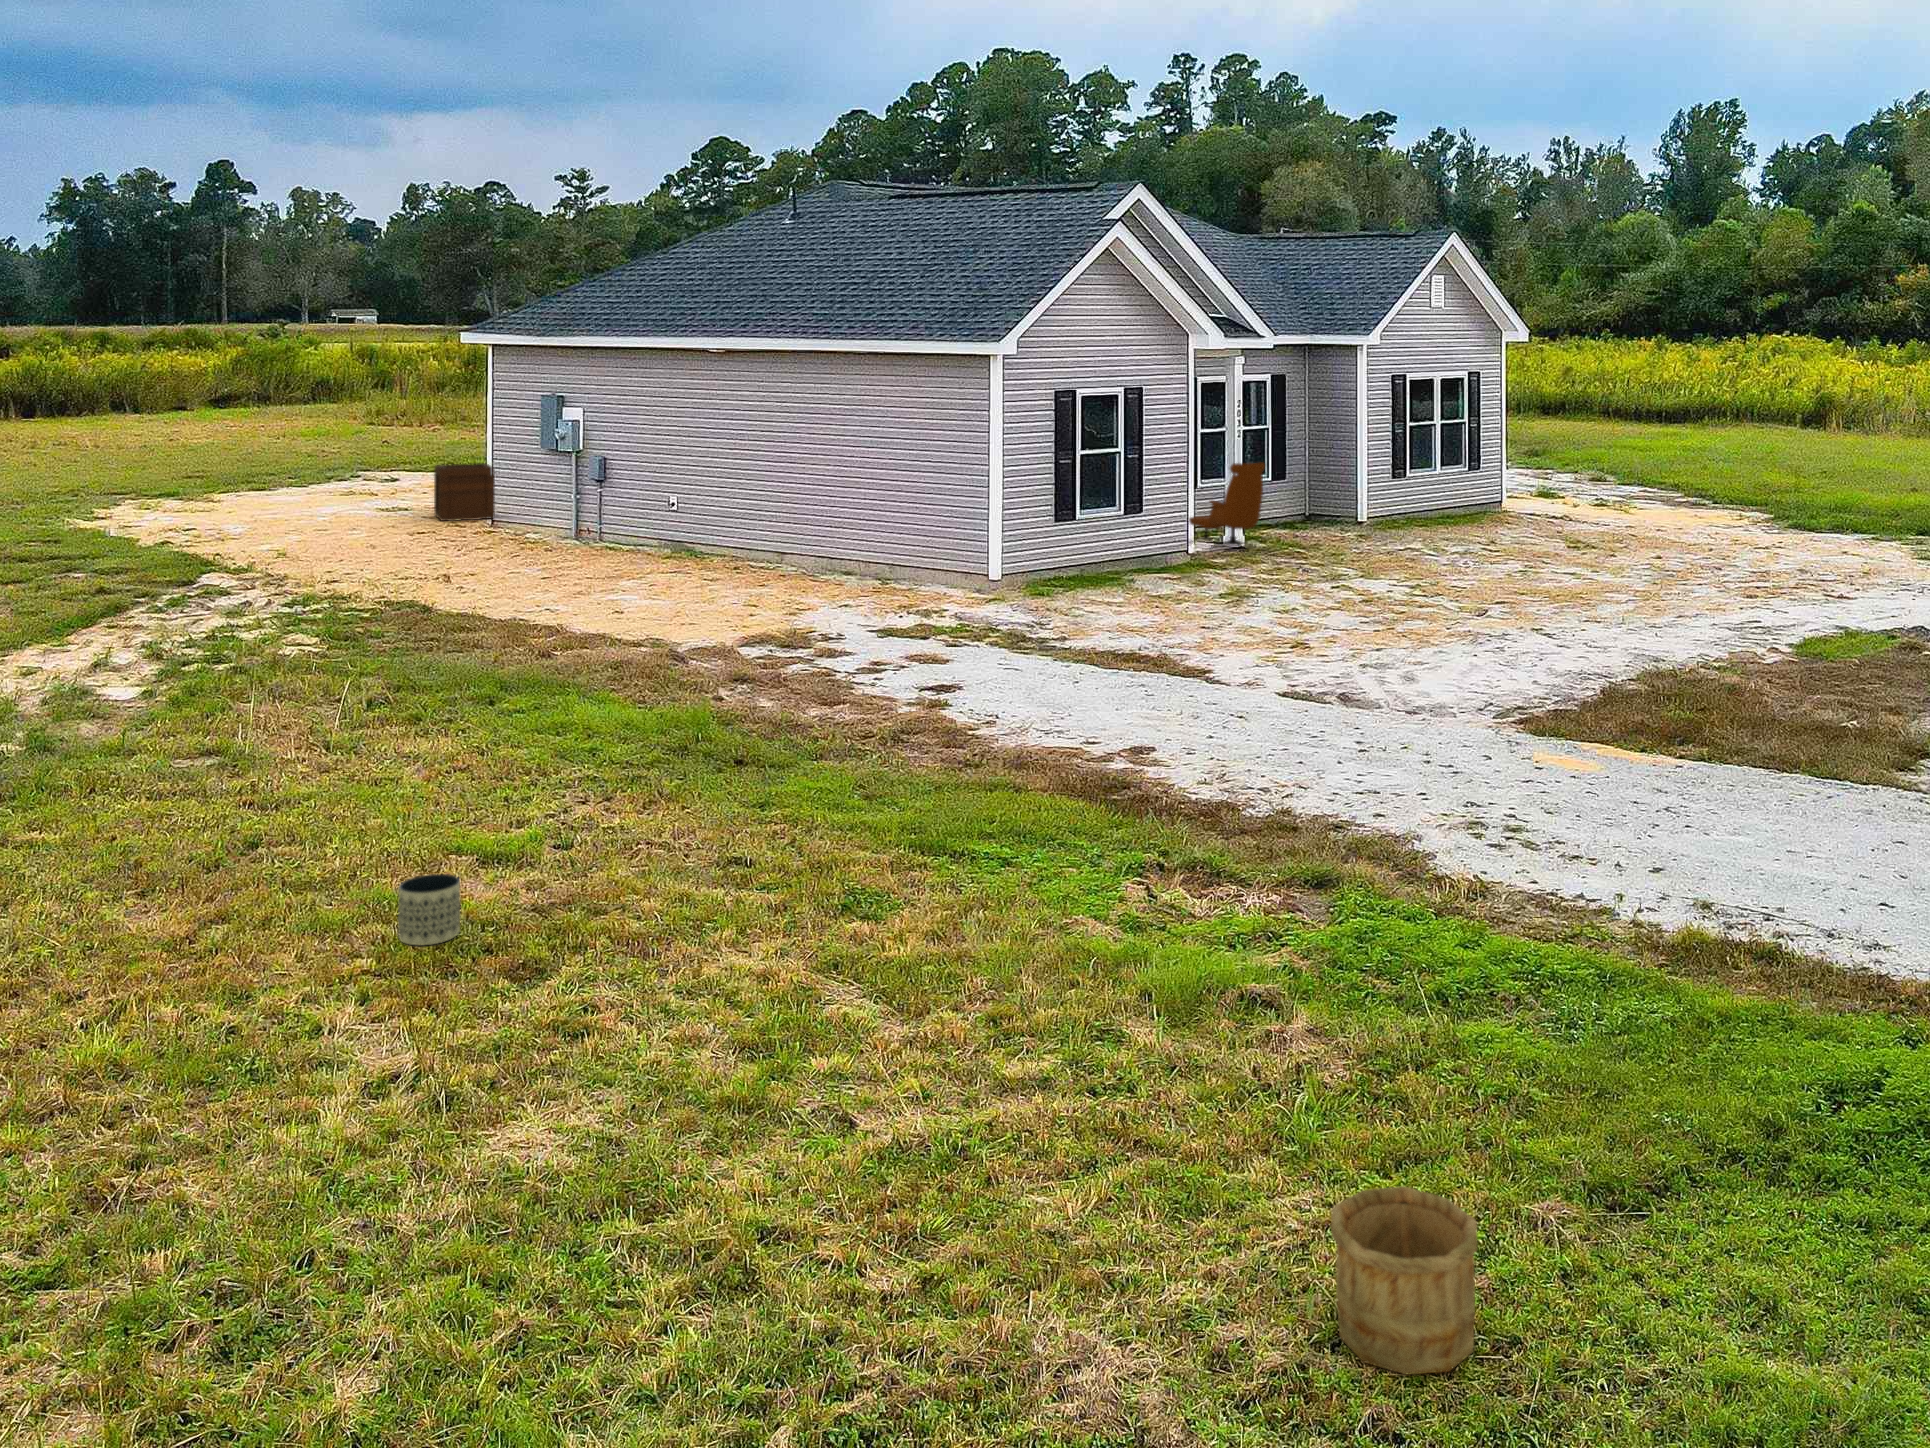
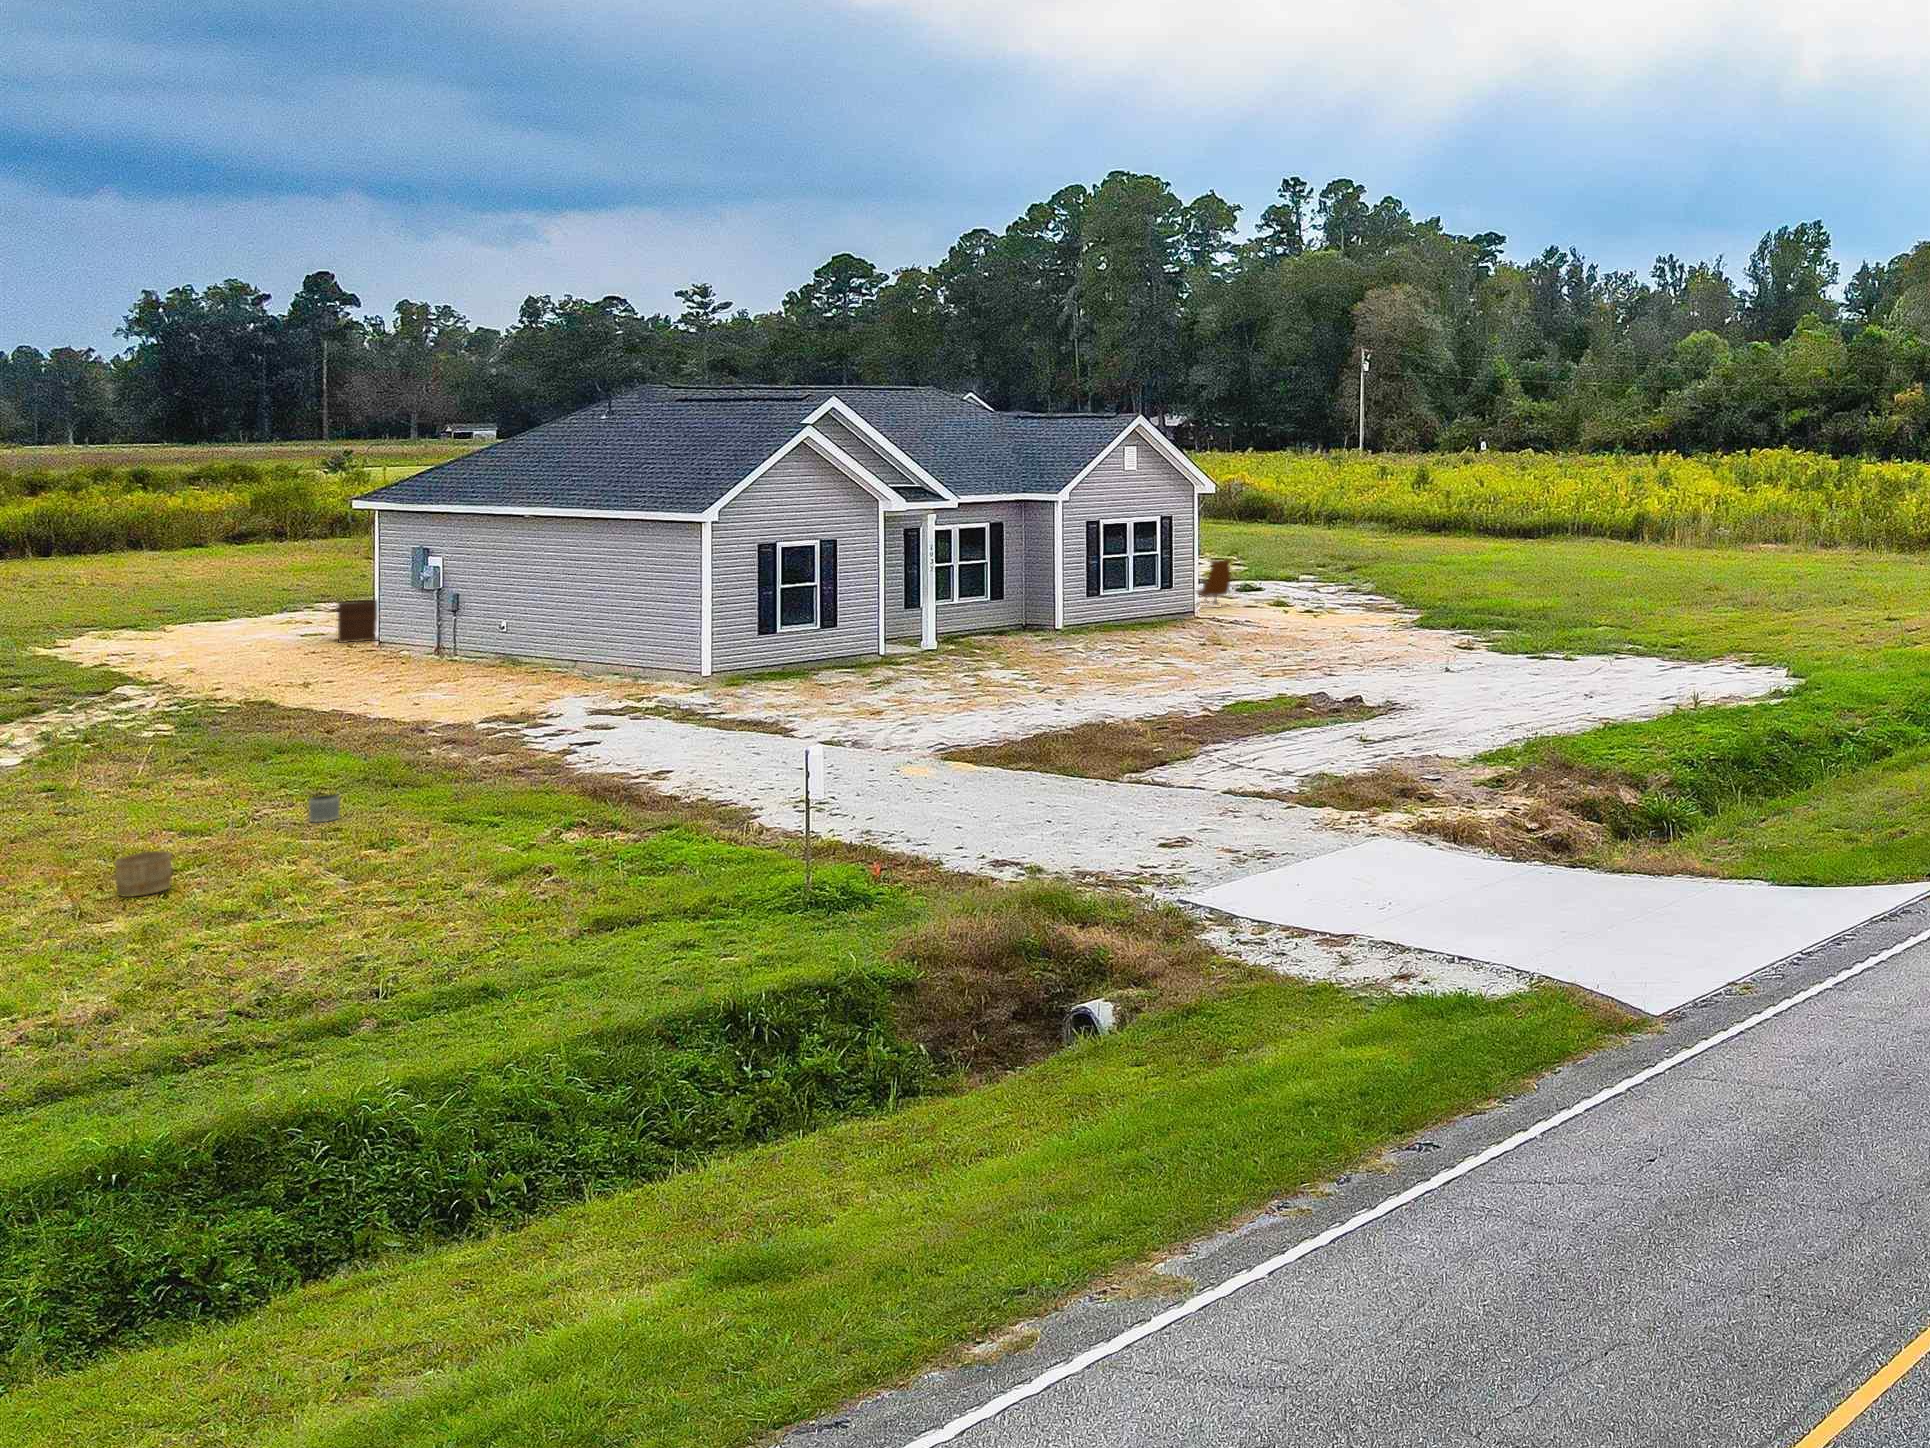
lounge chair: present [1189,462,1265,547] -> present [1197,559,1231,605]
planter: present [398,874,460,946] -> present [309,794,340,822]
wooden bucket: present [1331,1186,1477,1374] -> present [114,851,172,897]

